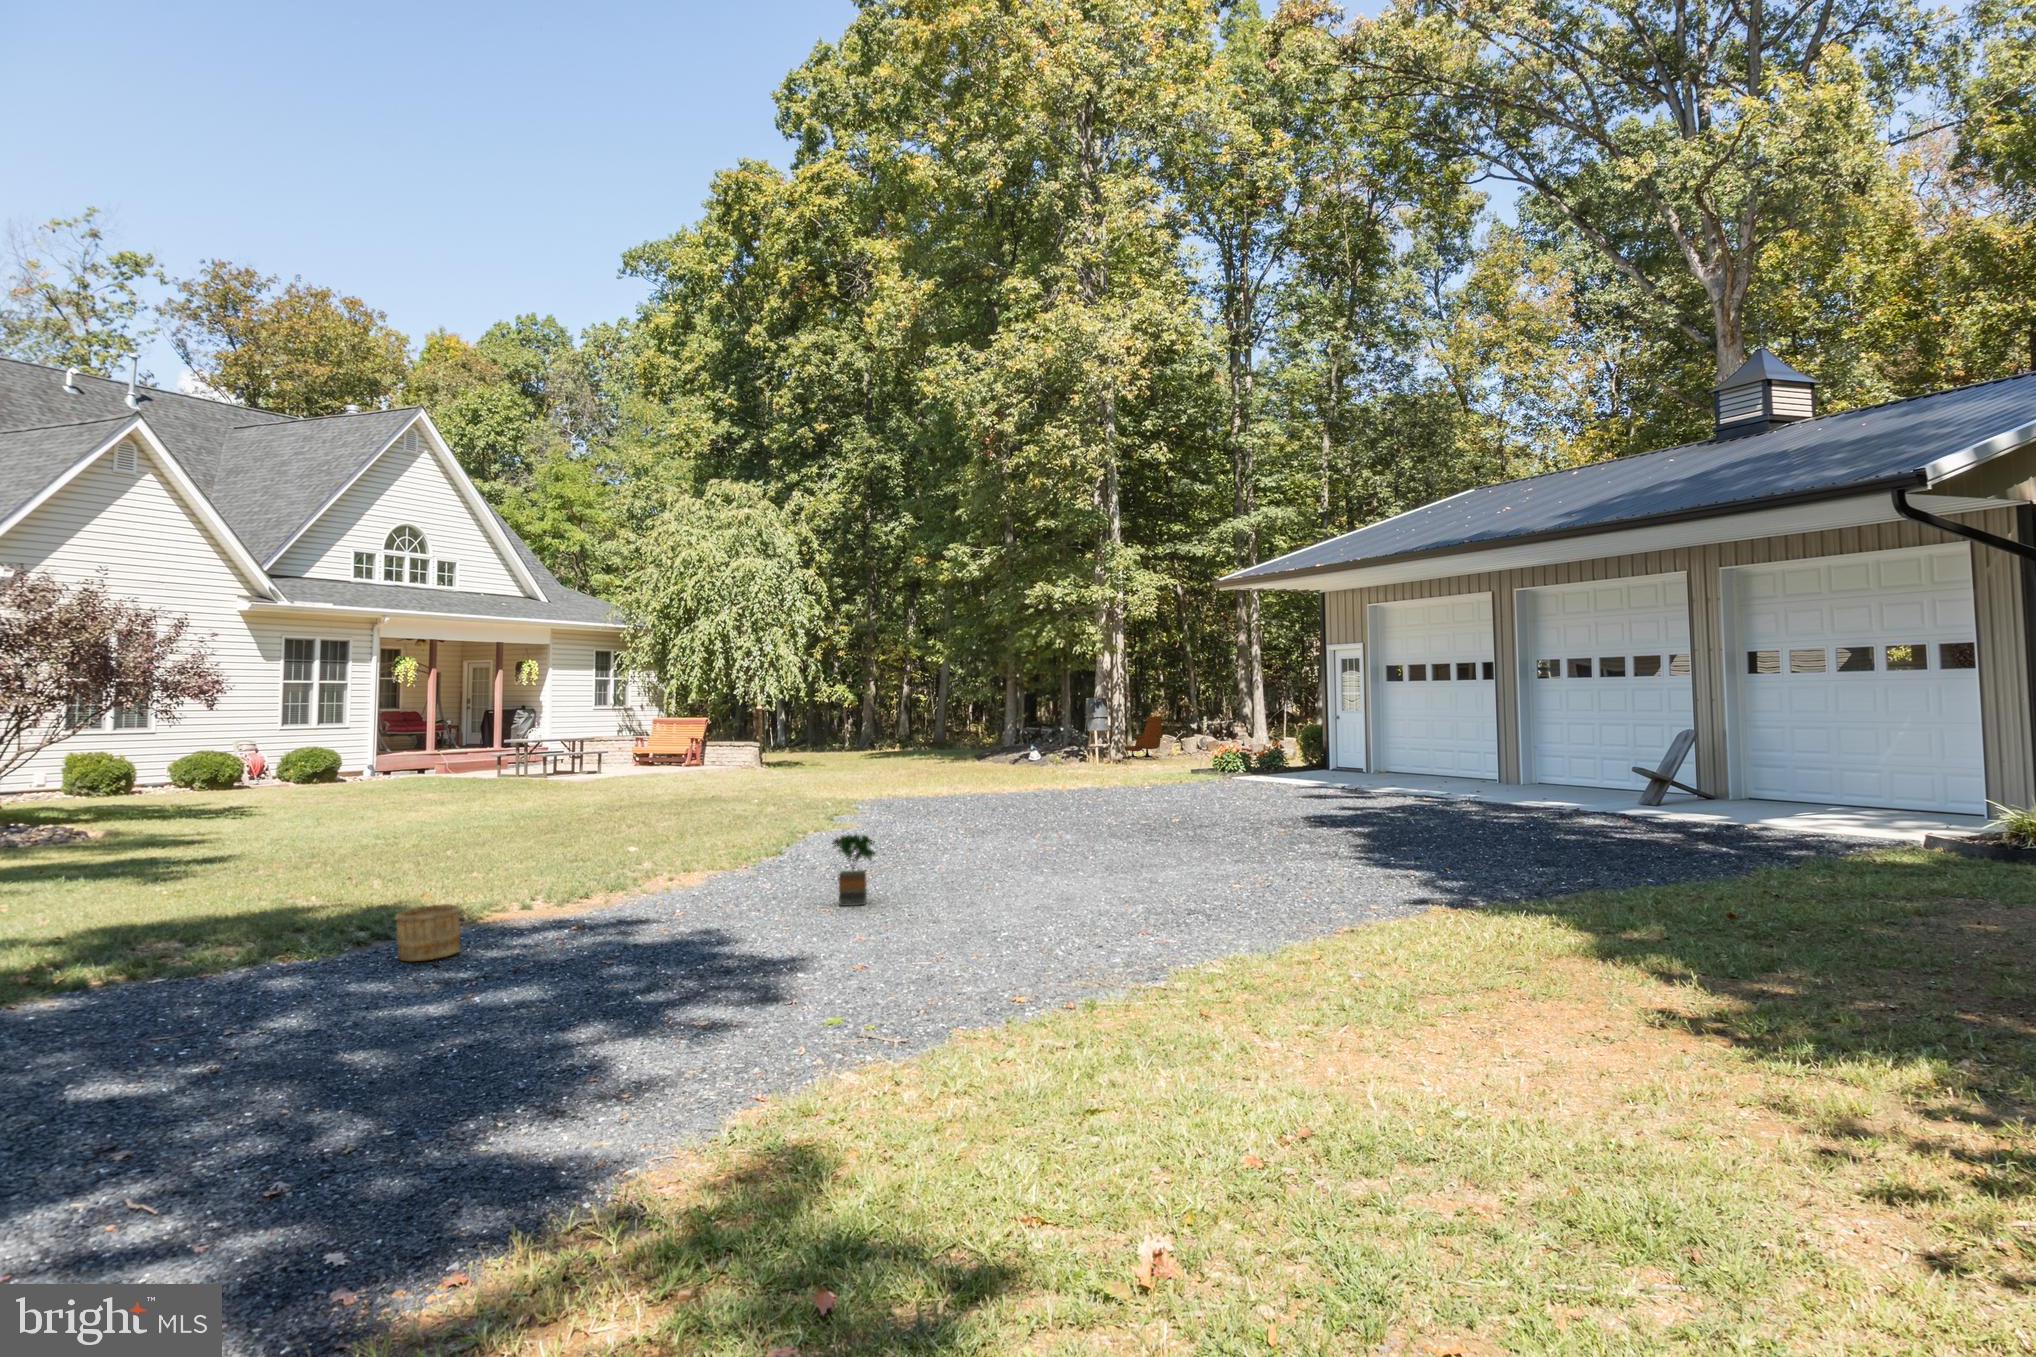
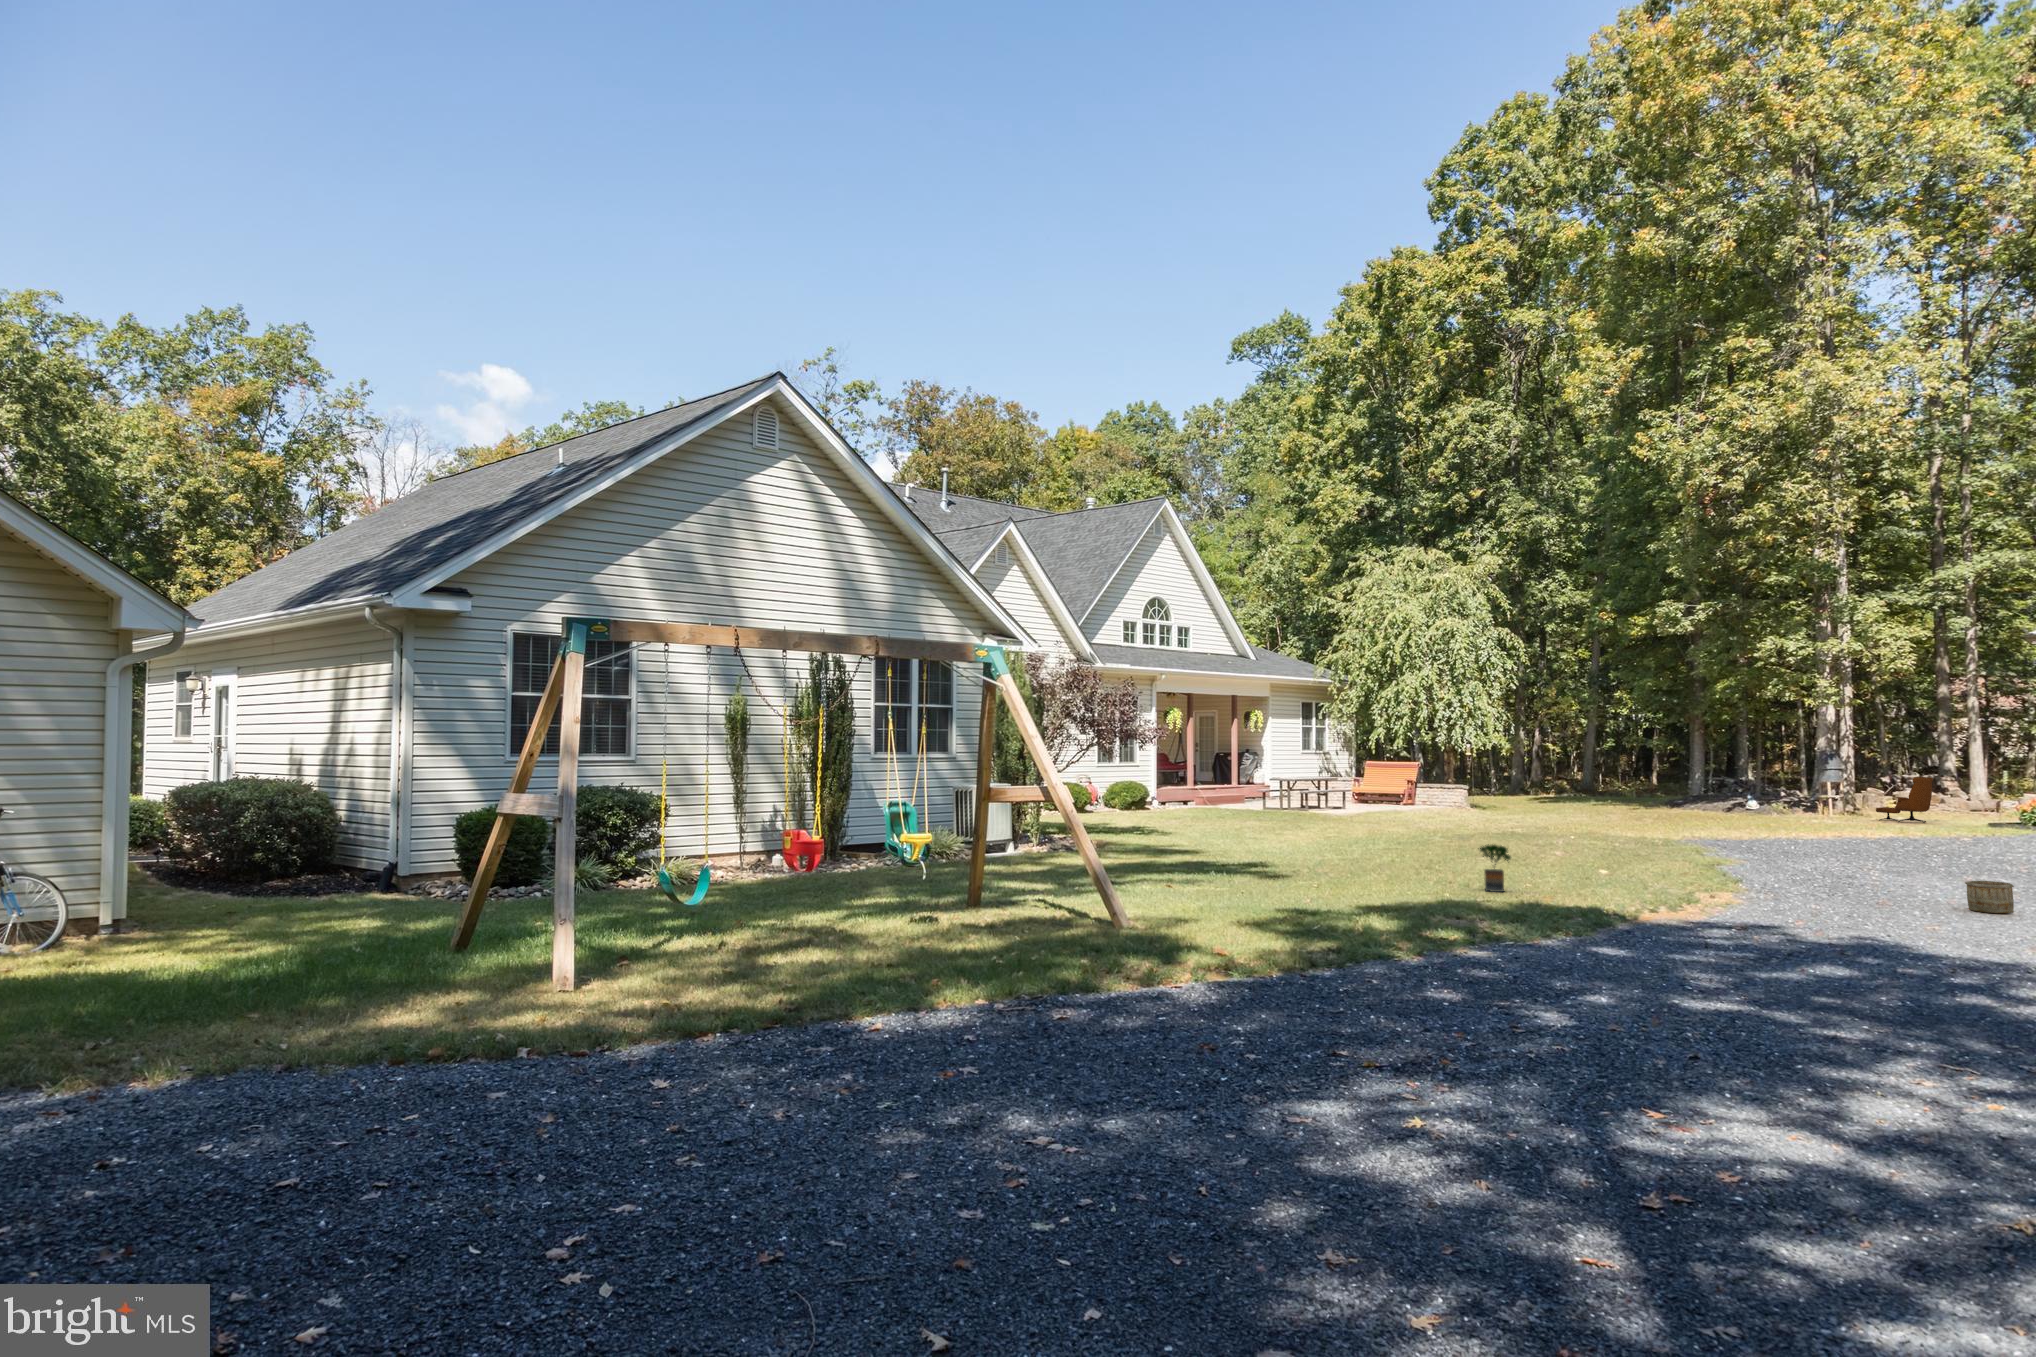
potted tree: present [832,835,875,906] -> present [1478,844,1511,892]
wooden bucket: present [394,904,460,962] -> present [1965,881,2014,913]

